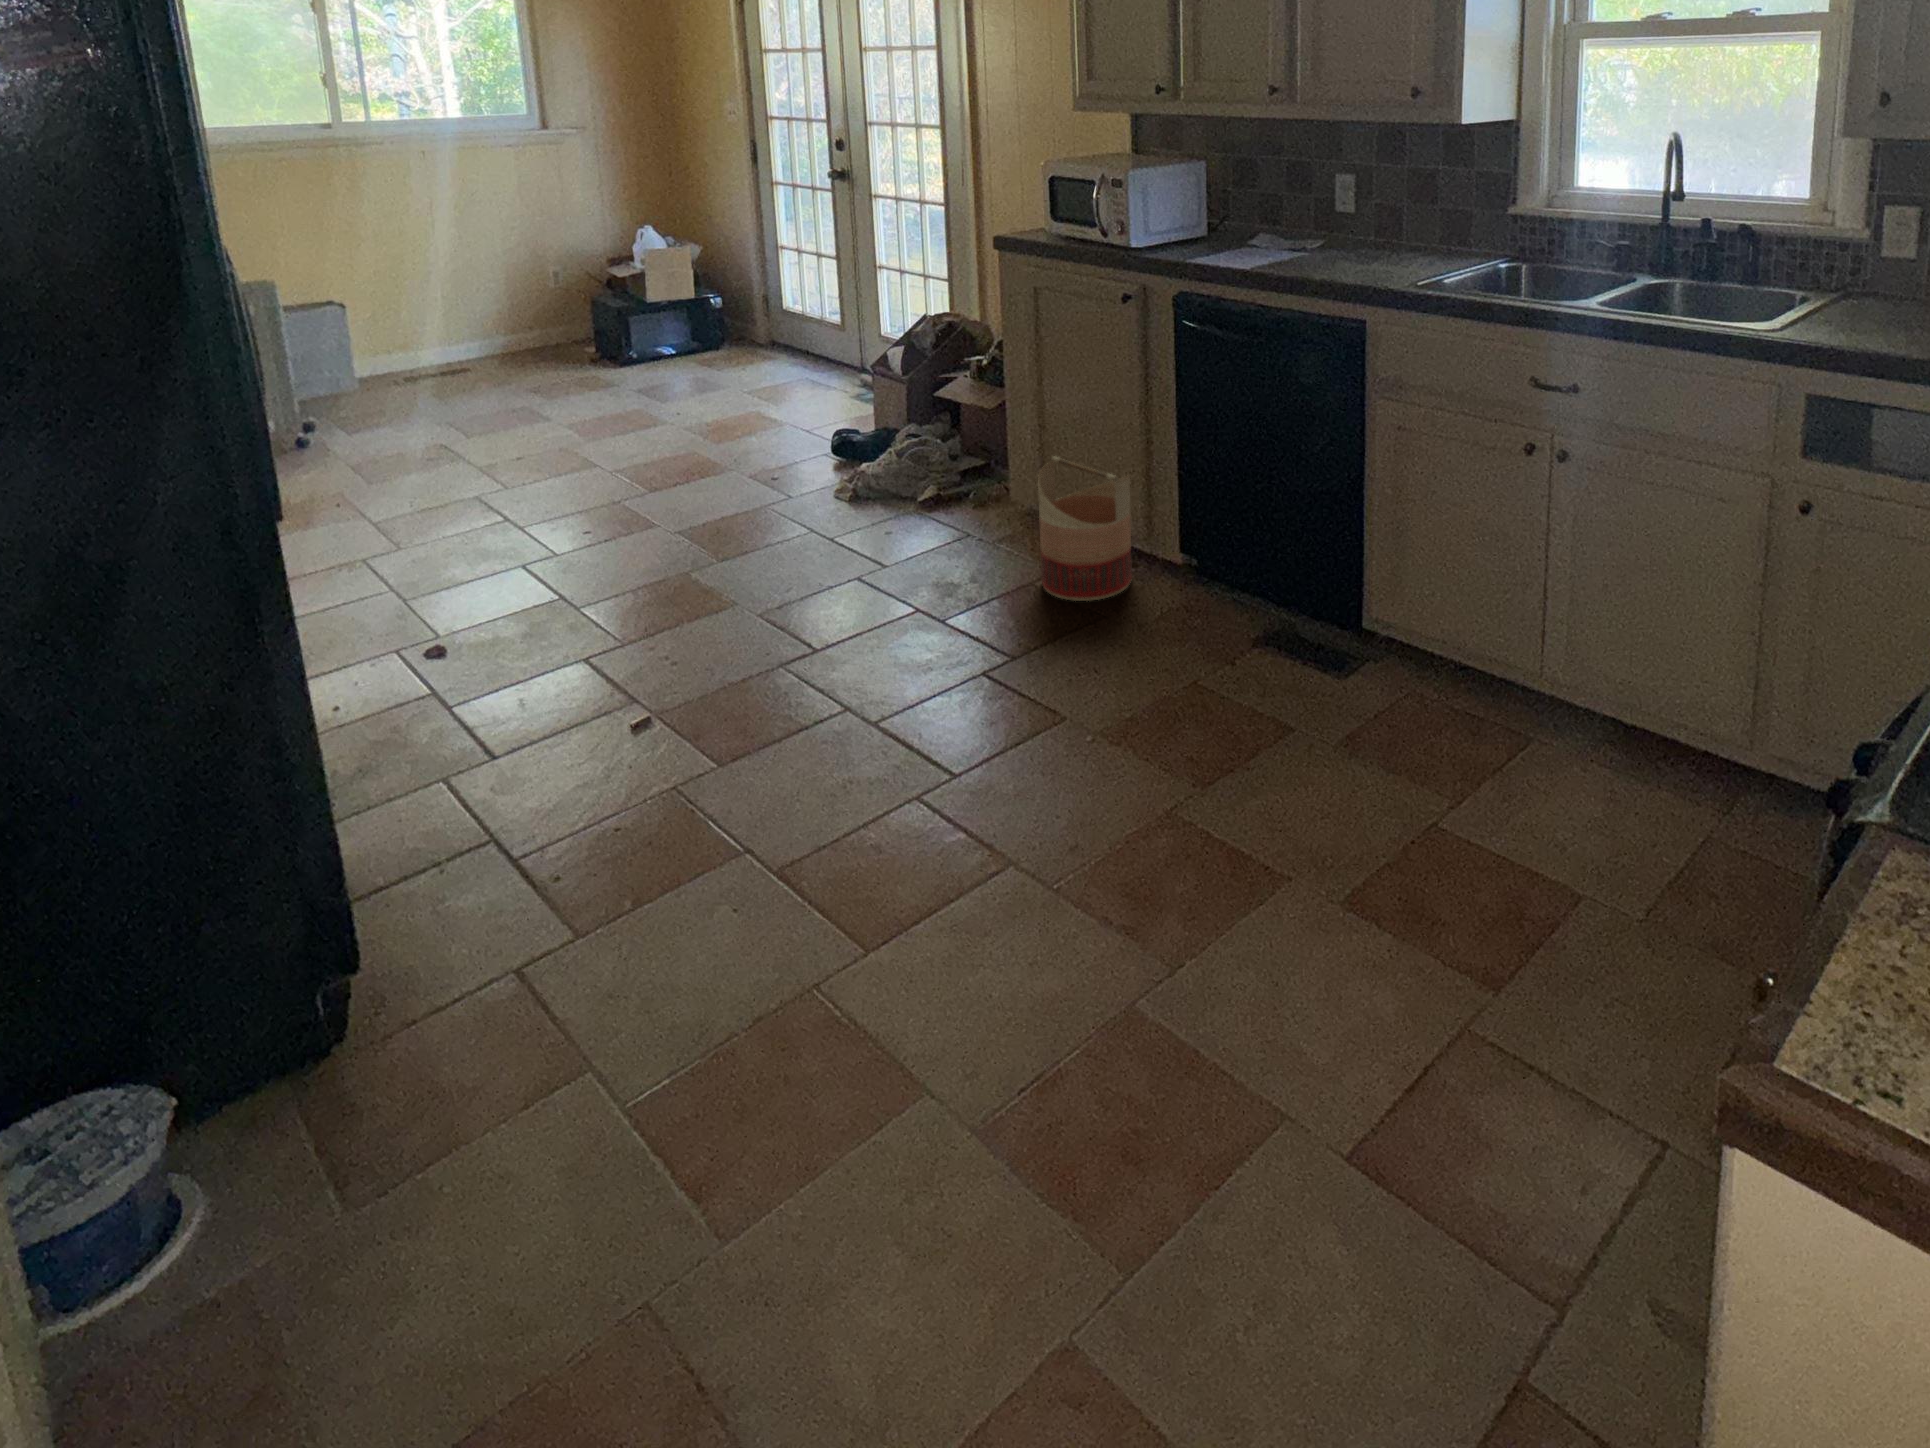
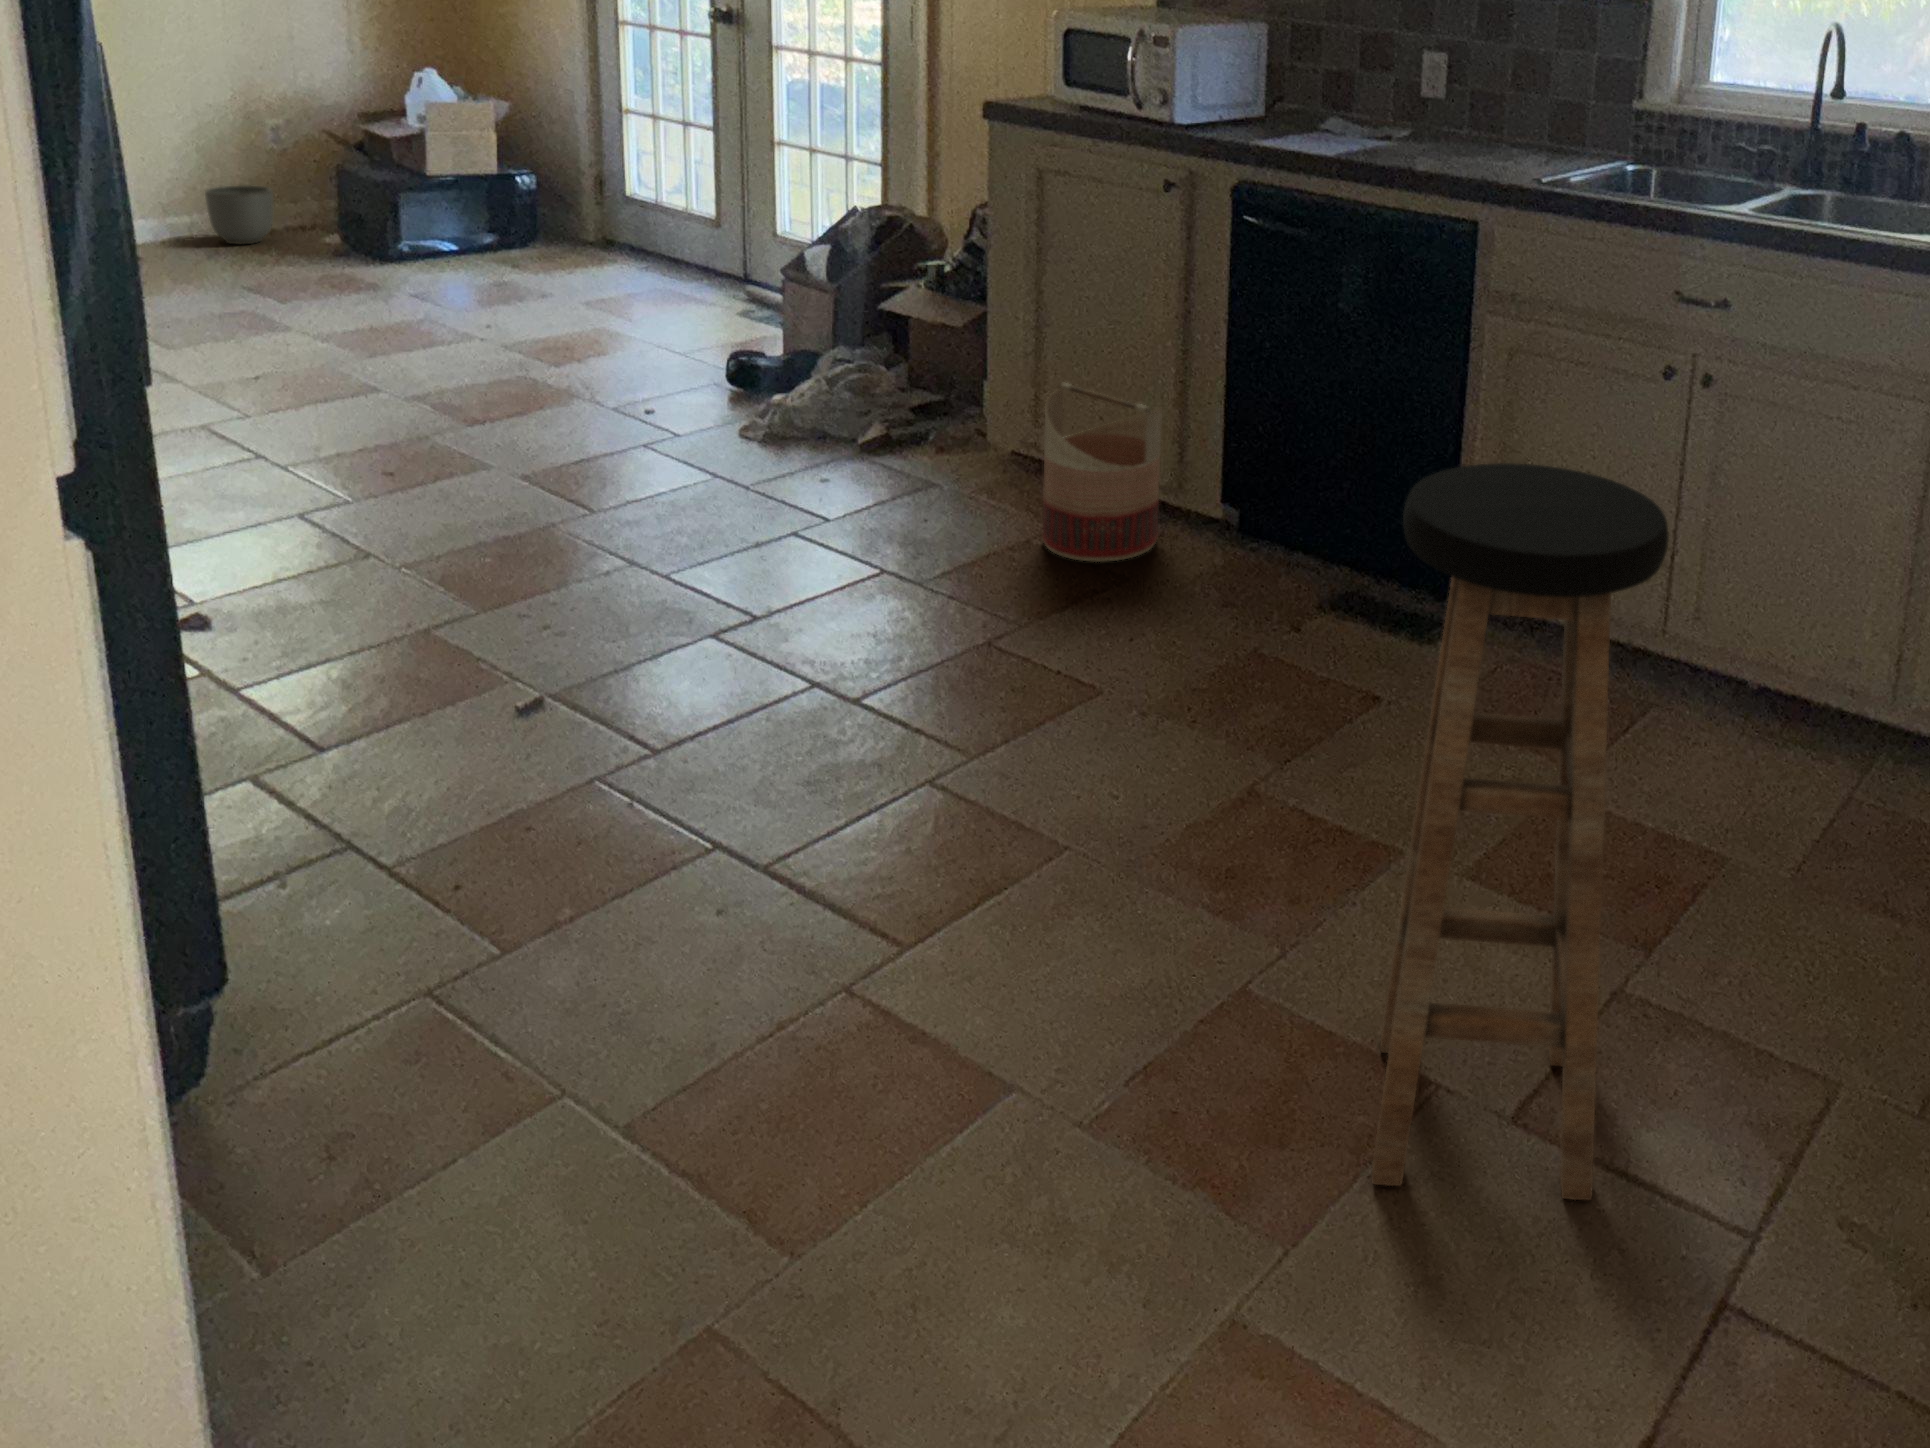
planter: none [510,313,554,355] -> present [205,185,274,244]
bar stool: none [1226,569,1469,1266] -> present [1372,463,1669,1200]

